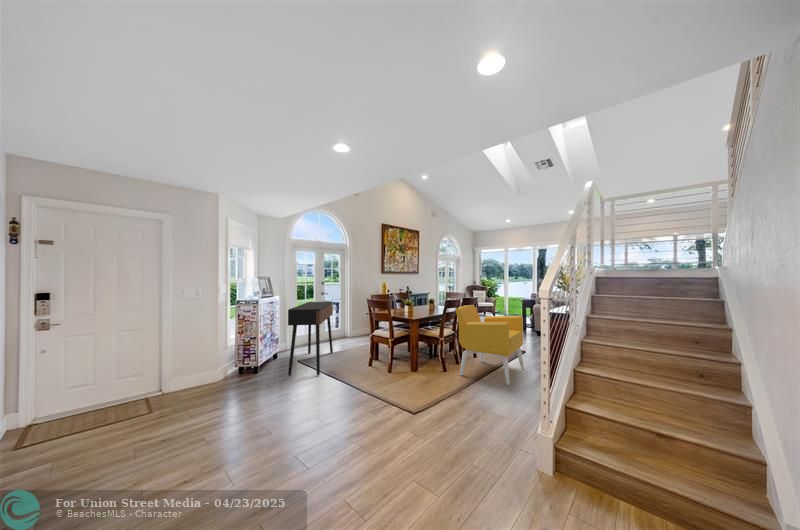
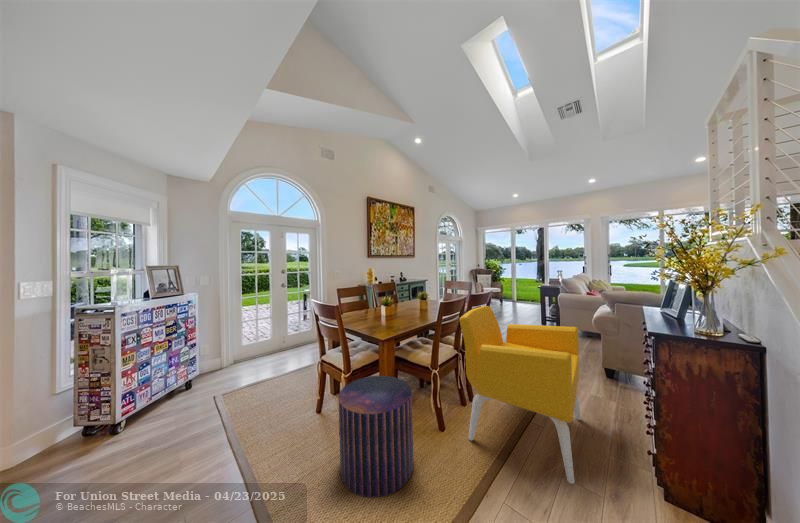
console table: present [288,302,333,376] -> none [158,299,283,441]
pouf: none [394,340,431,389] -> present [339,376,414,498]

